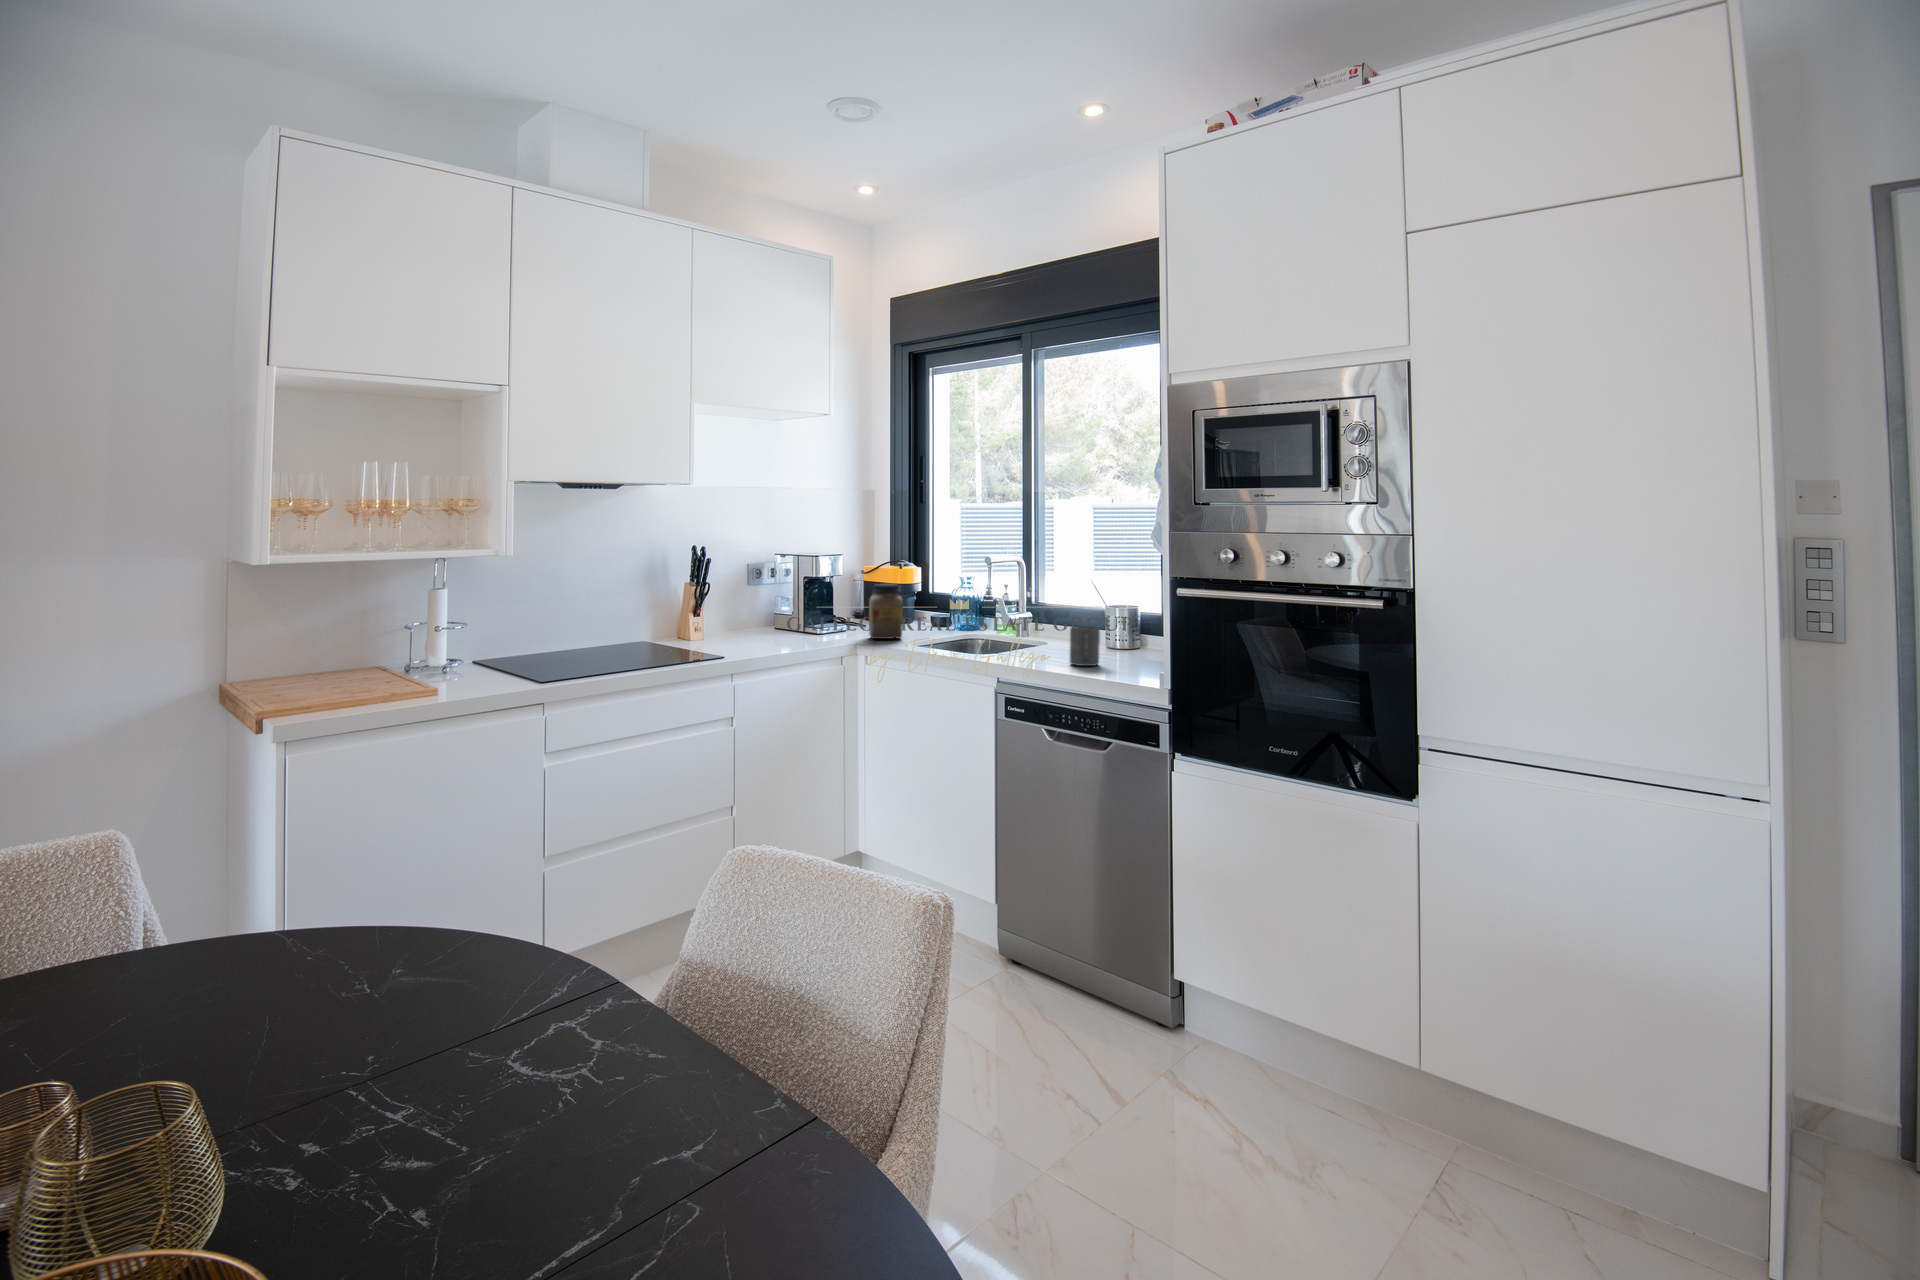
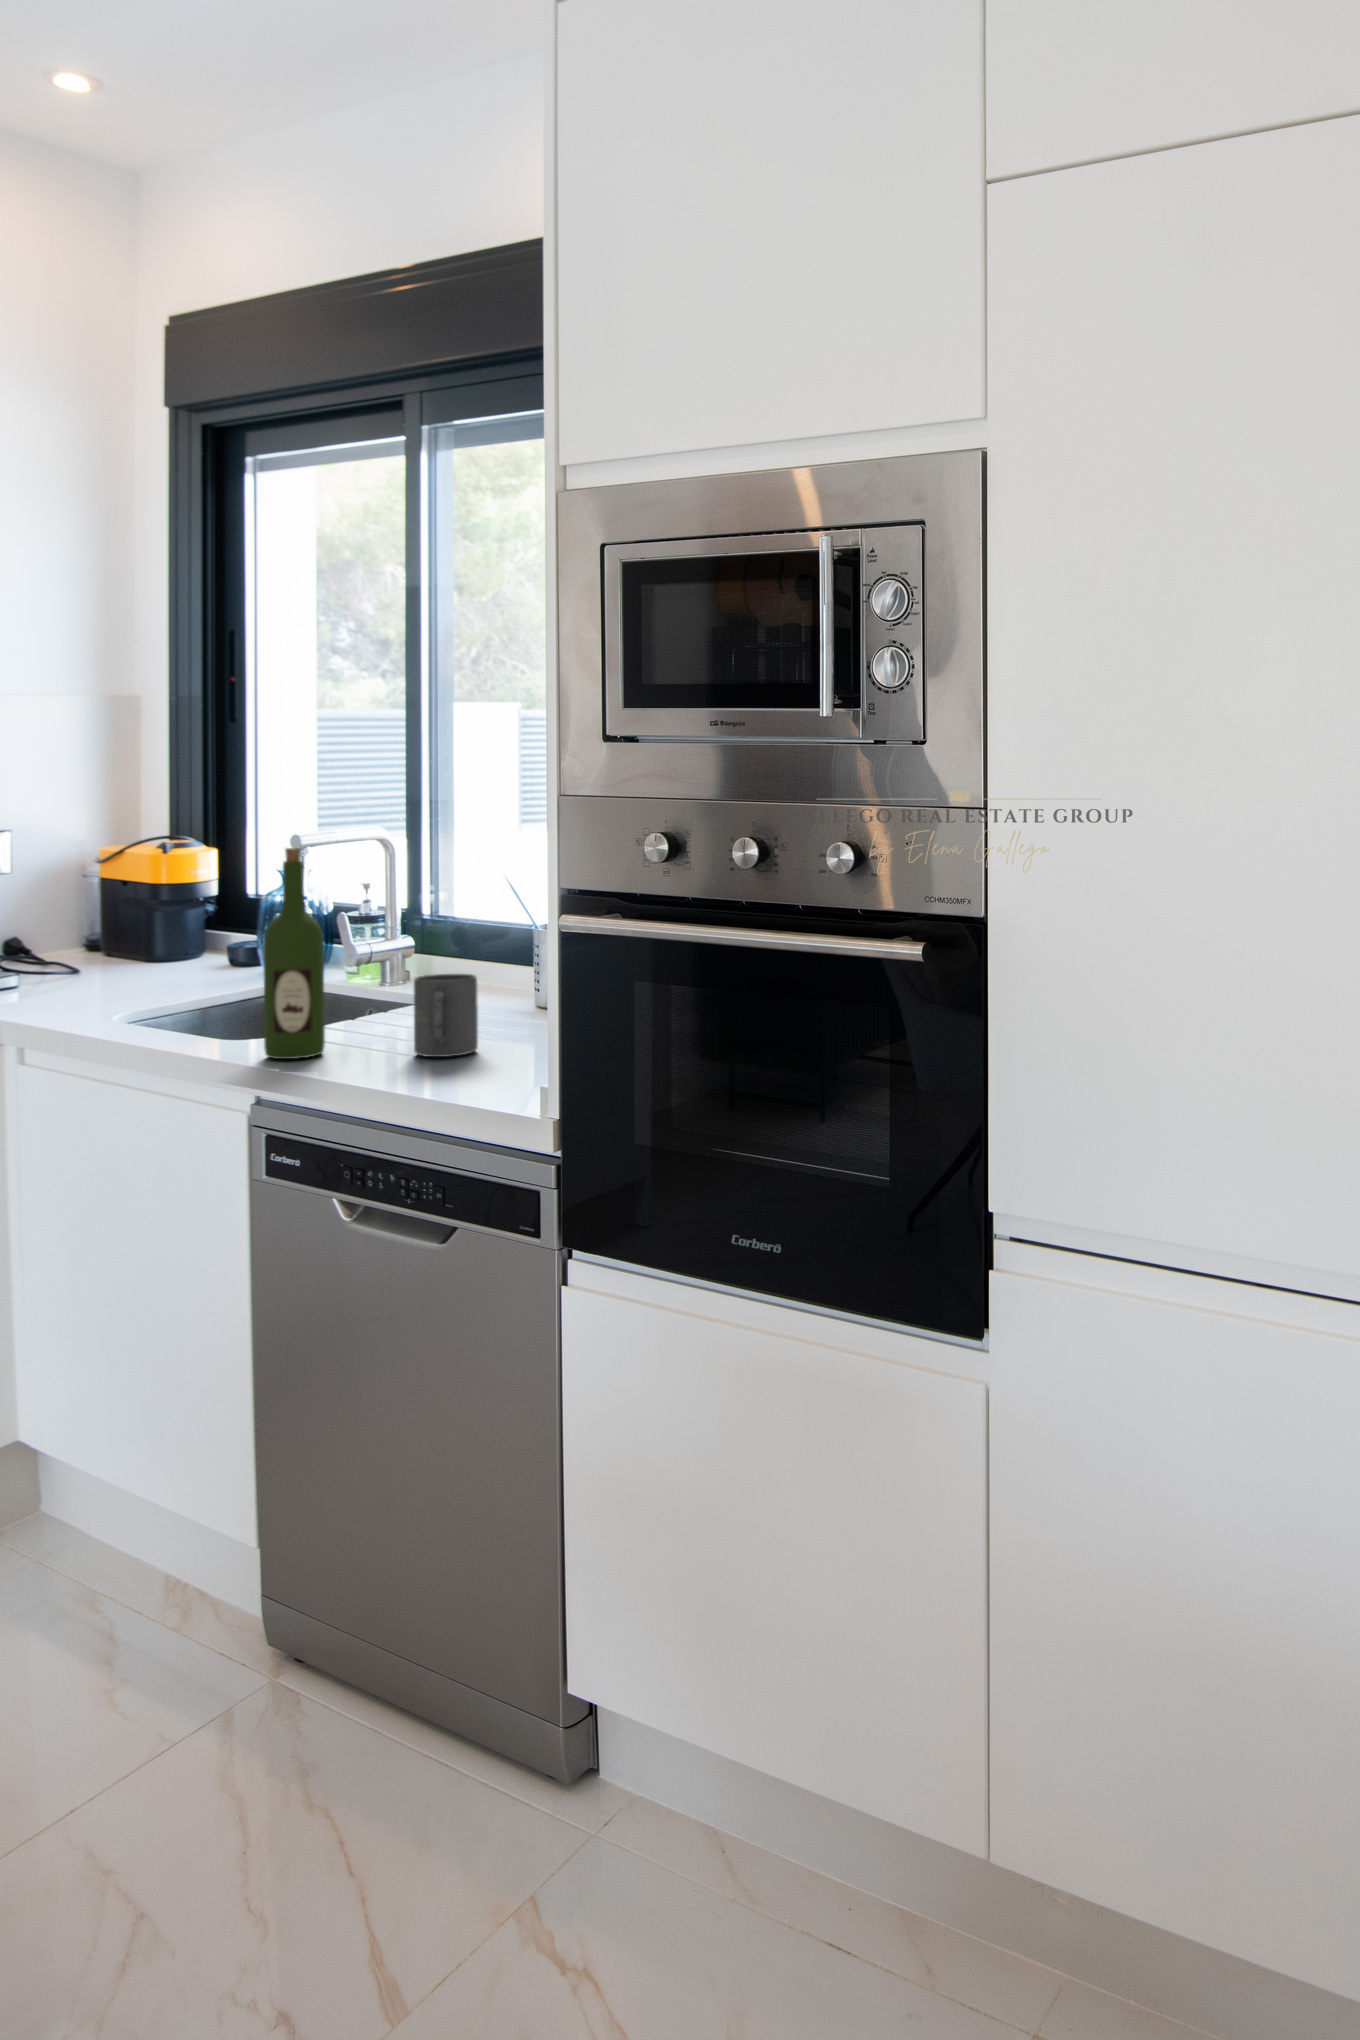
wine bottle: none [1000,564,1027,664] -> present [264,848,325,1059]
jar: present [869,584,903,639] -> none [55,886,134,1003]

